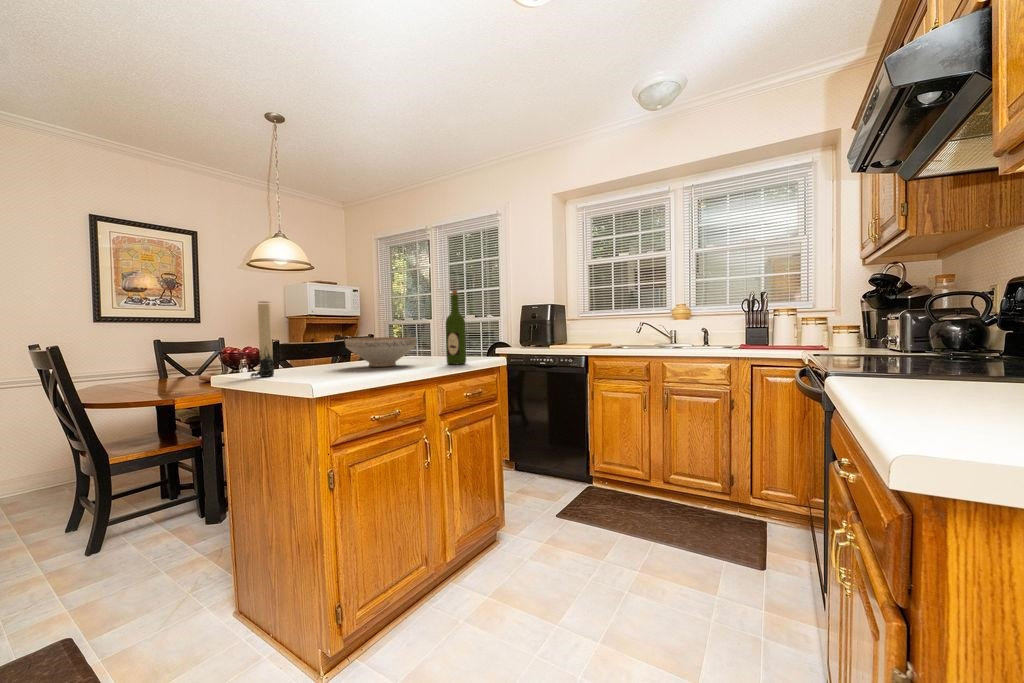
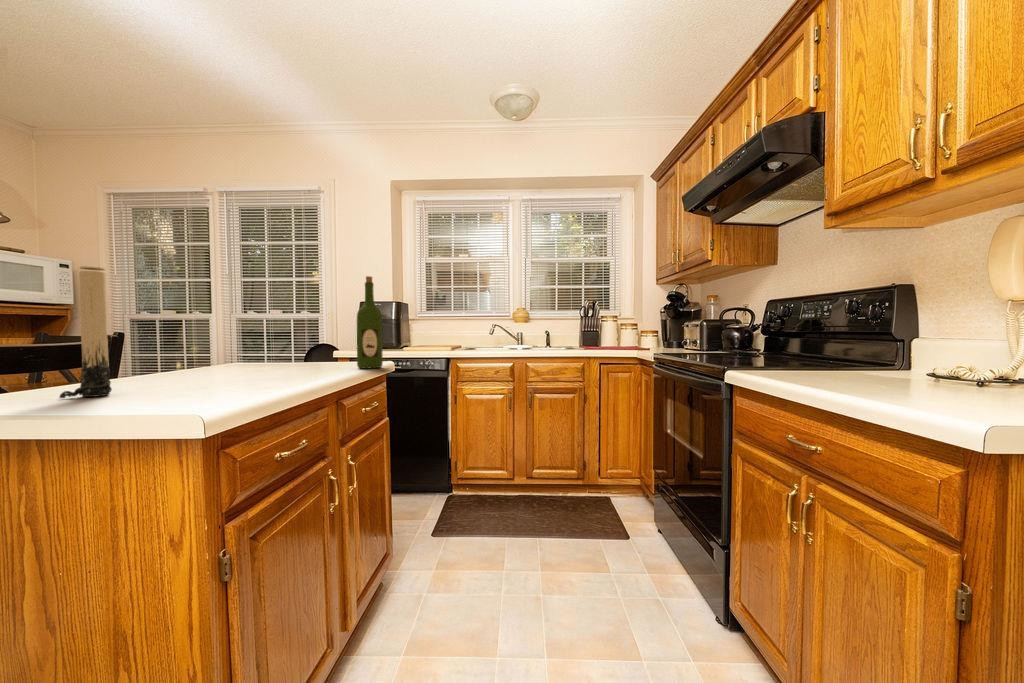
decorative bowl: present [345,337,417,367] -> none [206,334,317,375]

